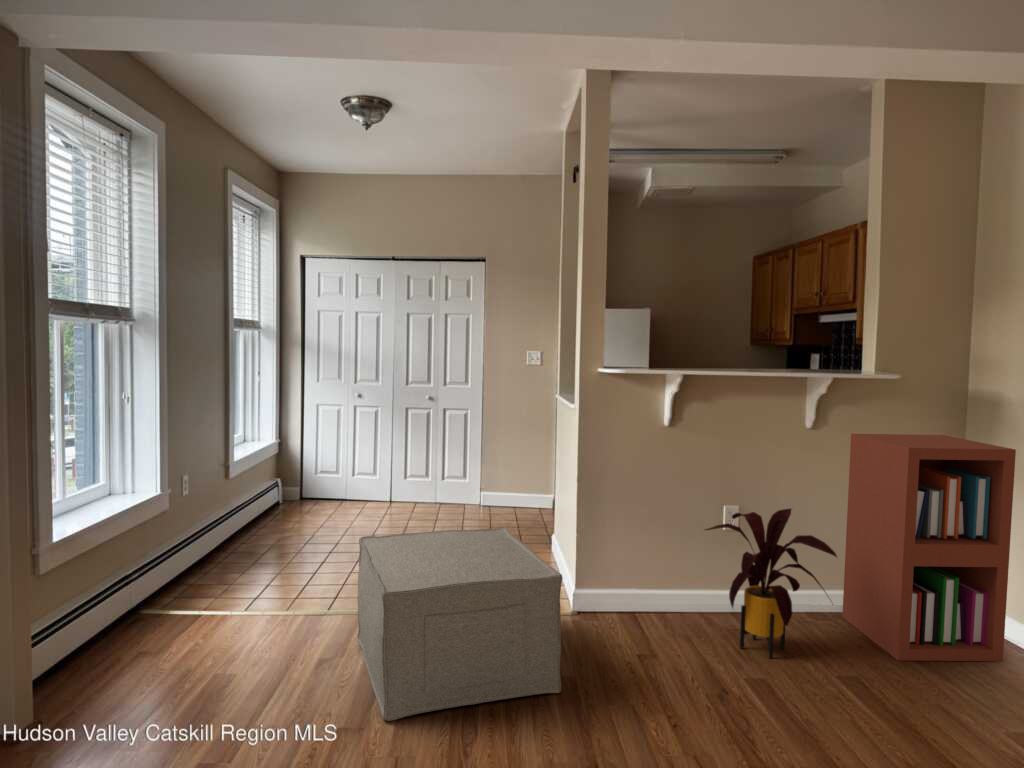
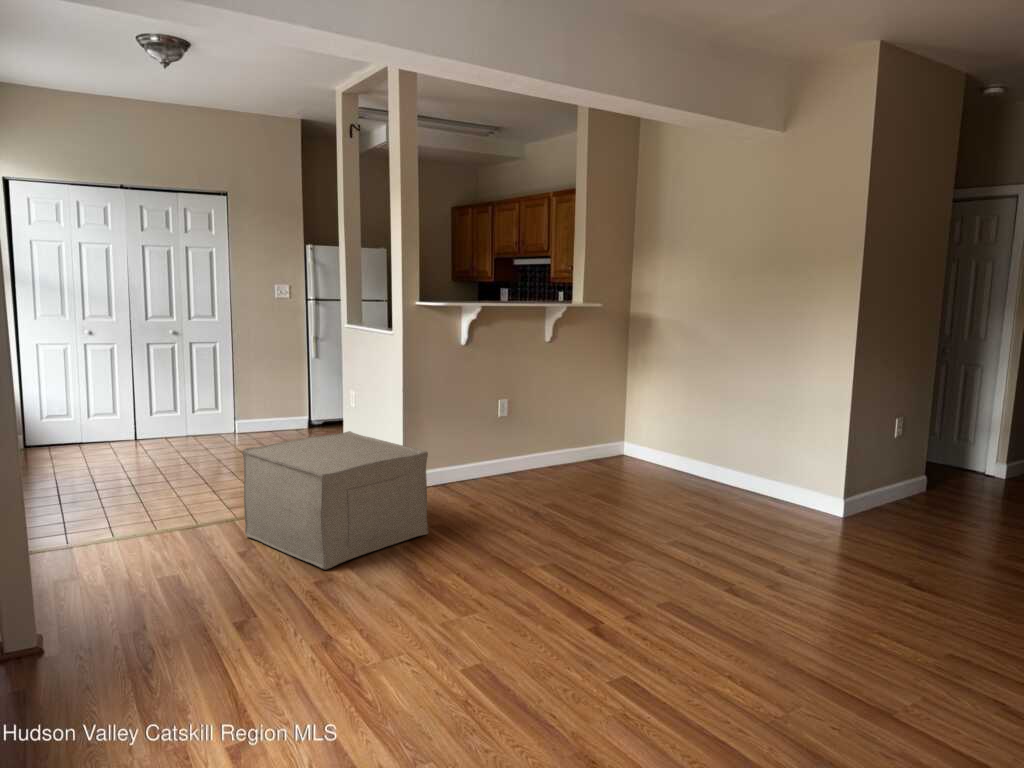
bookshelf: present [842,434,1016,661] -> none [566,343,663,485]
house plant: present [705,509,837,658] -> none [493,397,582,495]

